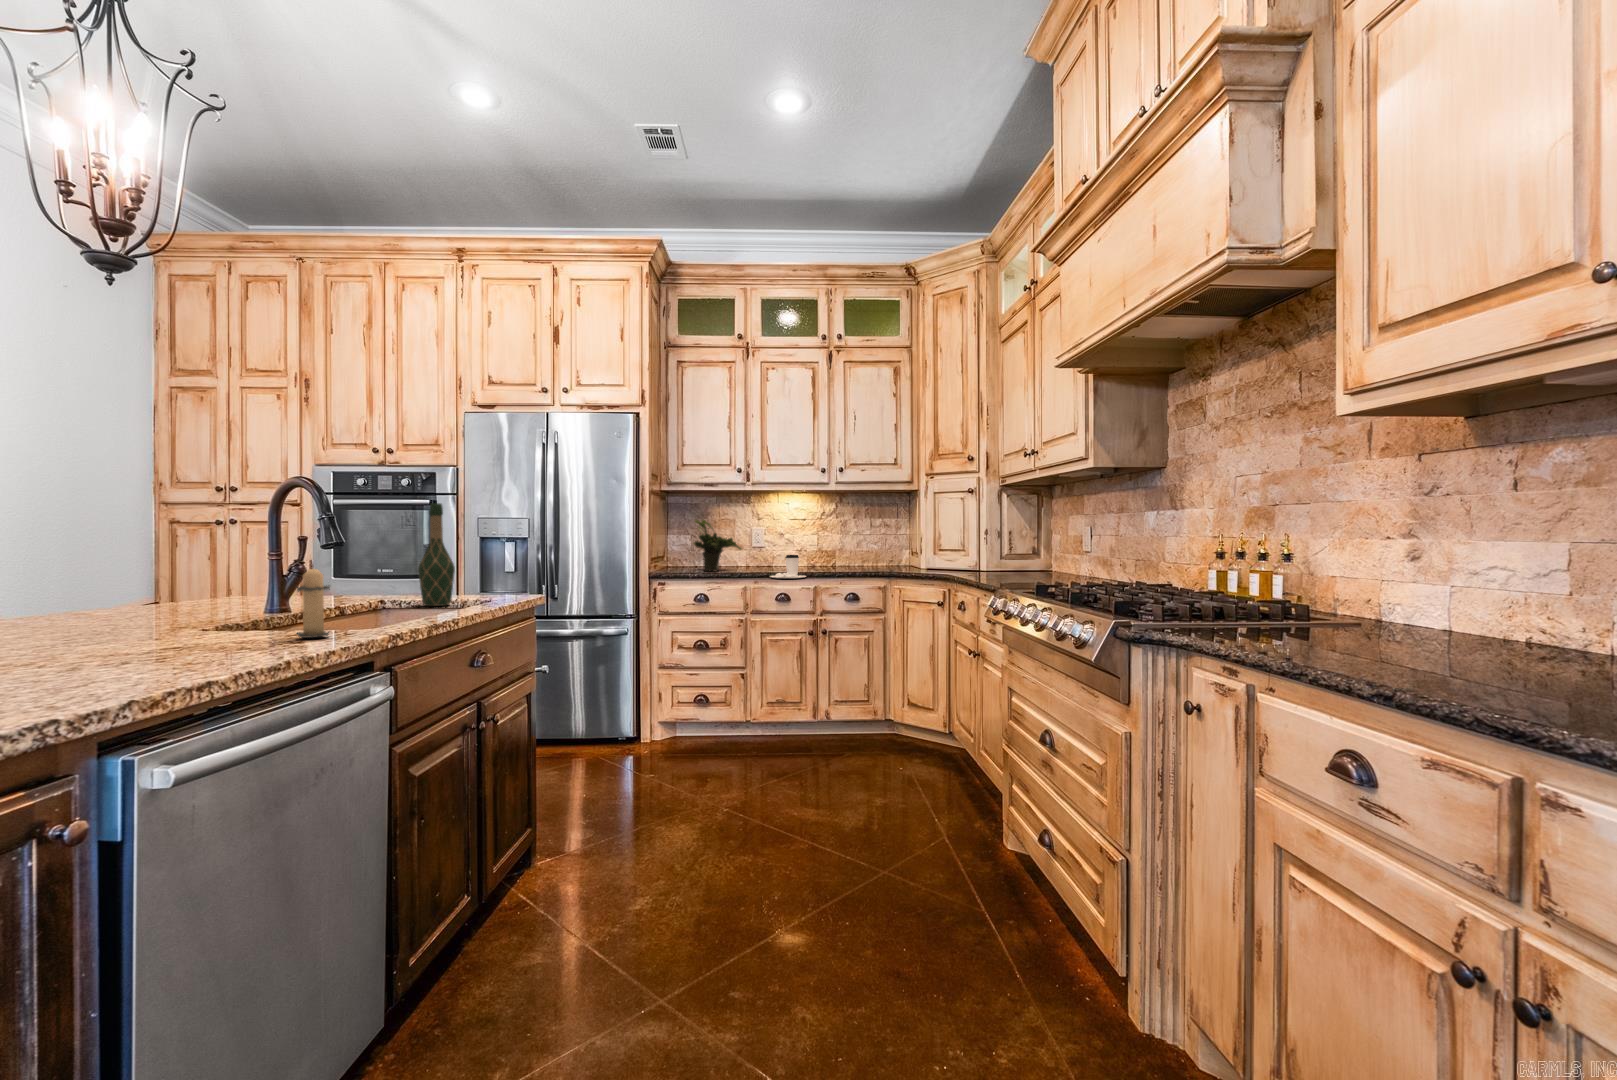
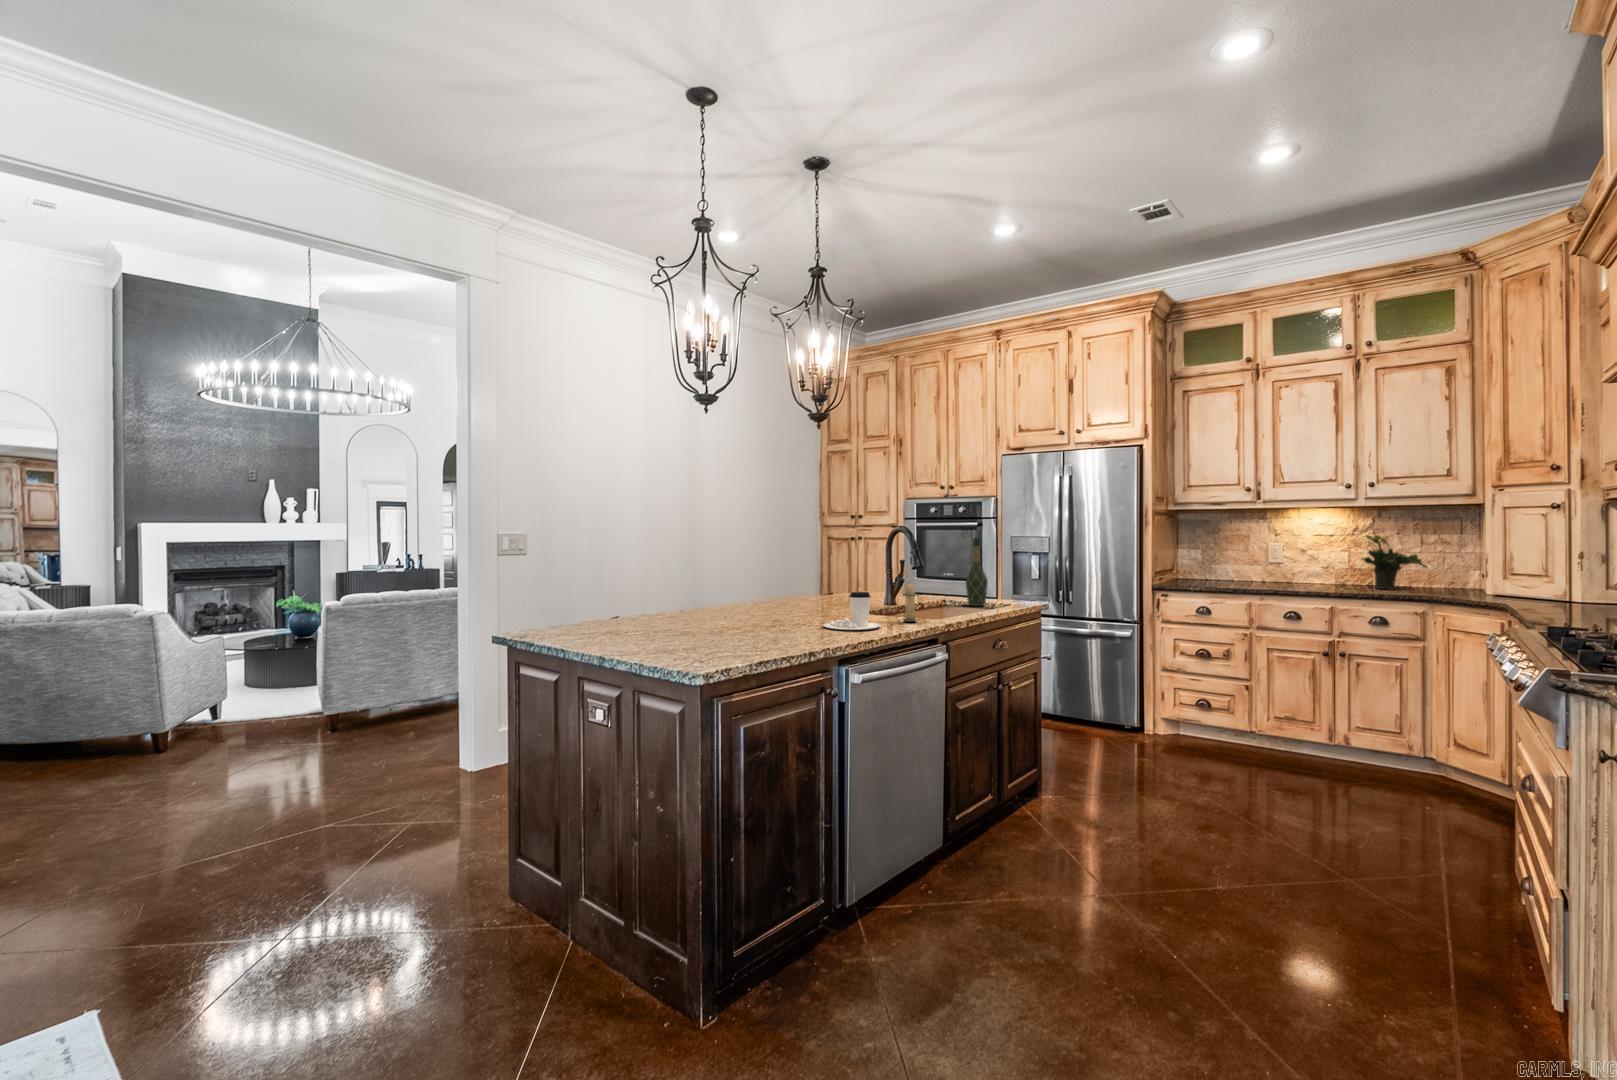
potted plant: present [693,520,742,572] -> present [1361,535,1427,590]
coffee cup: present [770,555,806,578] -> present [823,592,881,630]

